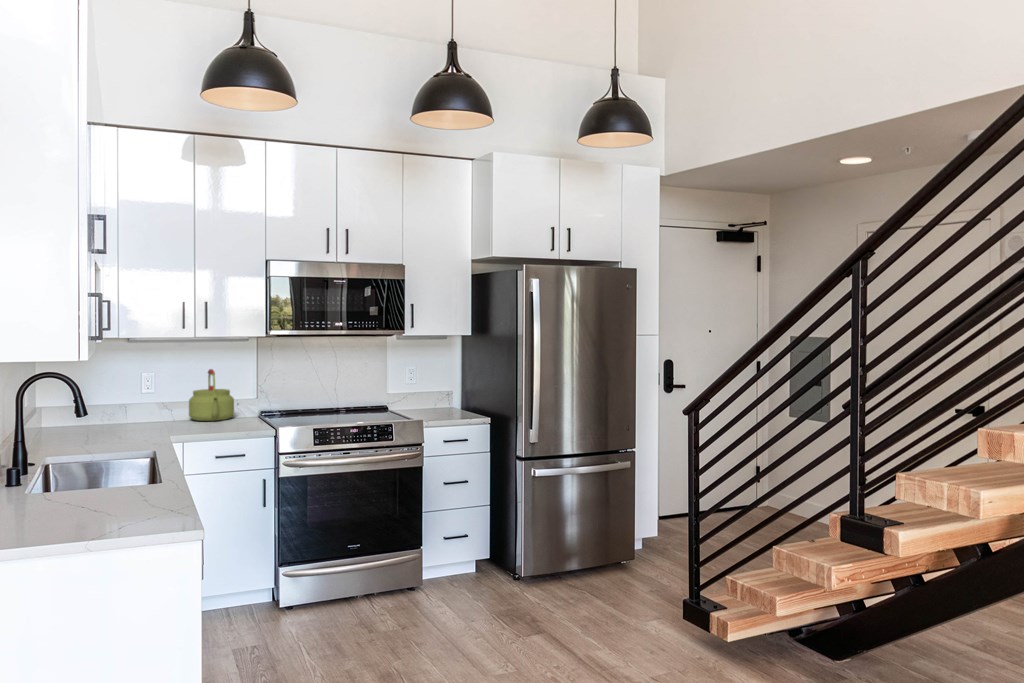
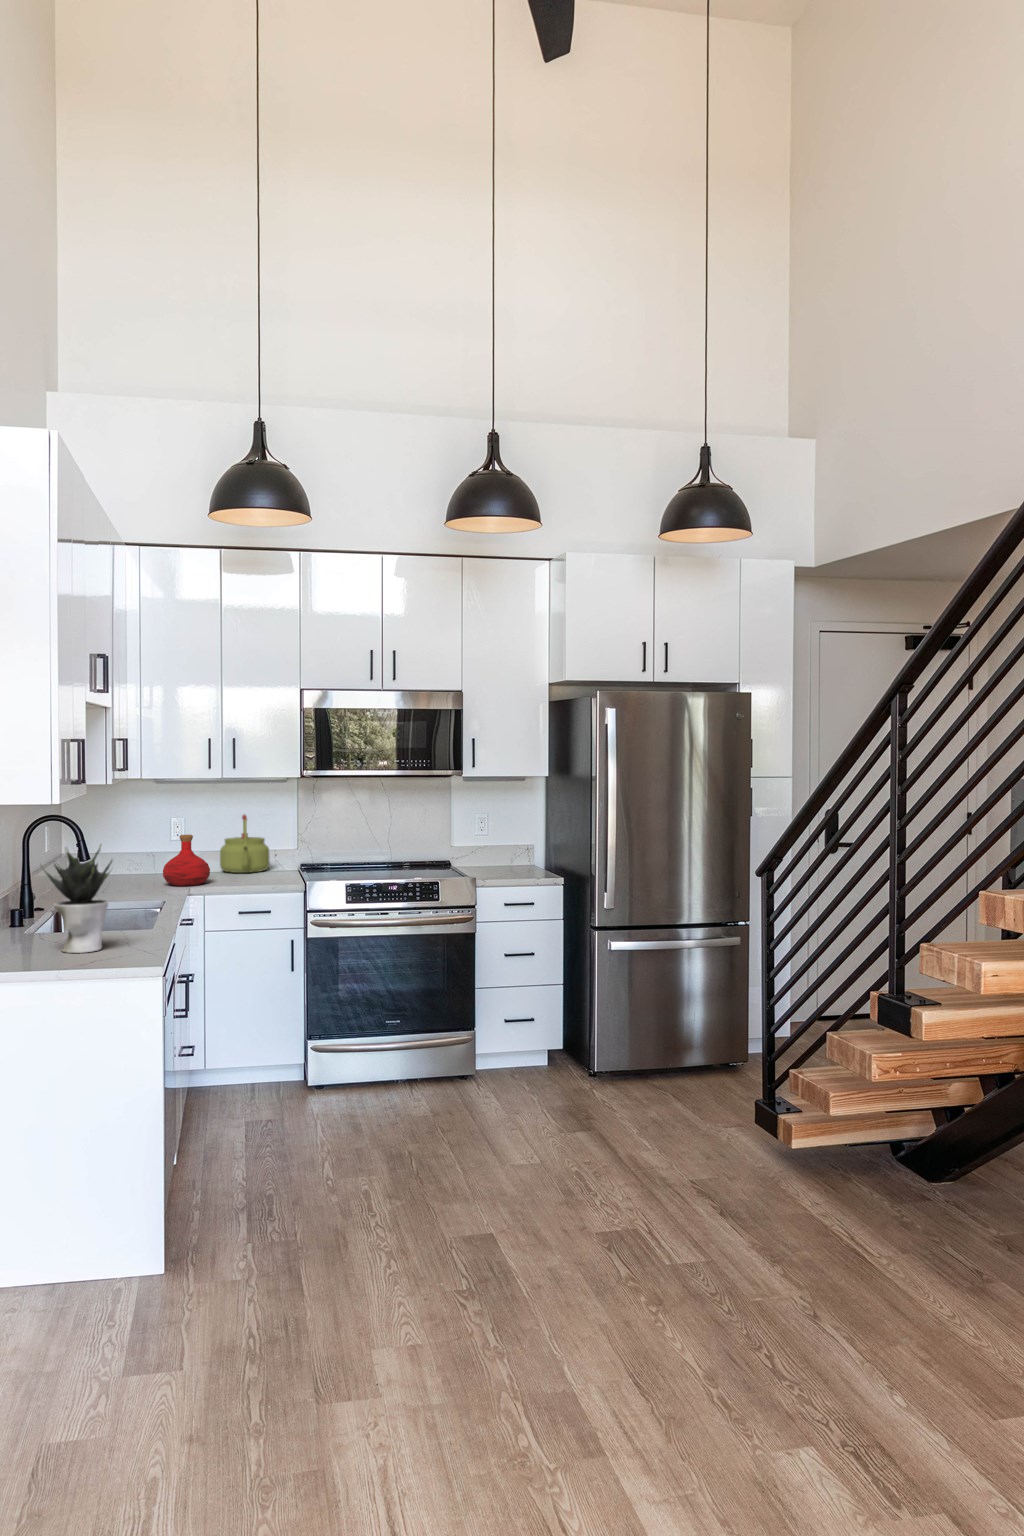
bottle: none [142,388,187,435] -> present [163,835,210,886]
potted plant: none [54,400,135,515] -> present [44,845,112,953]

